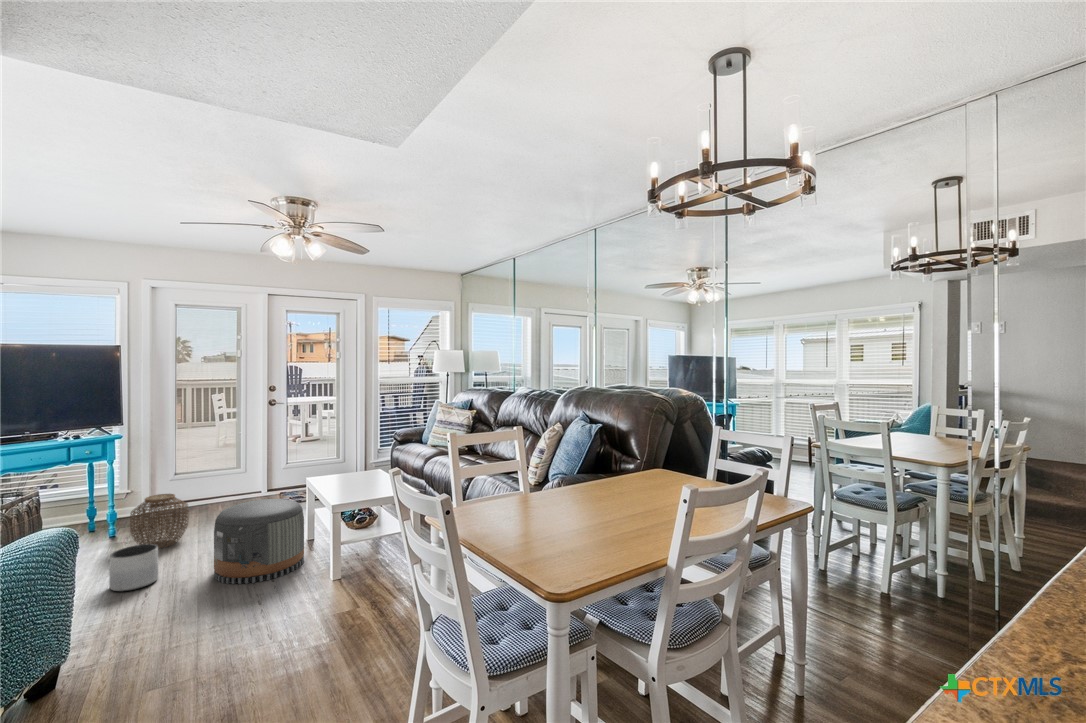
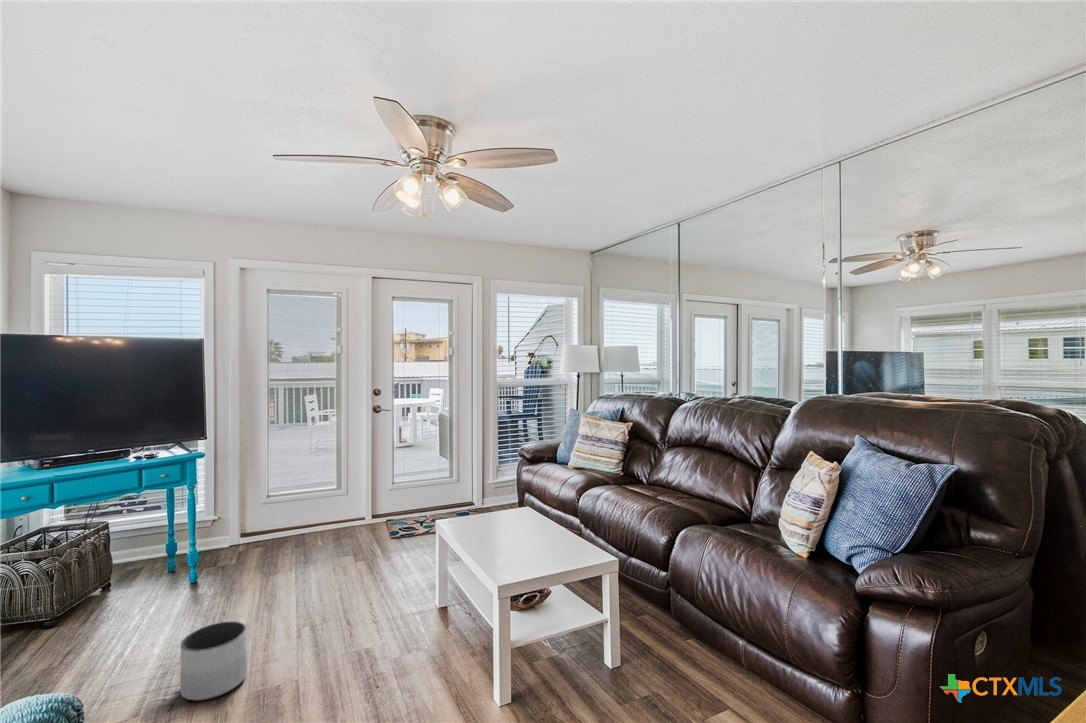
woven basket: present [130,494,189,548] -> none [213,533,284,610]
pouf: present [214,499,304,584] -> none [323,554,444,696]

